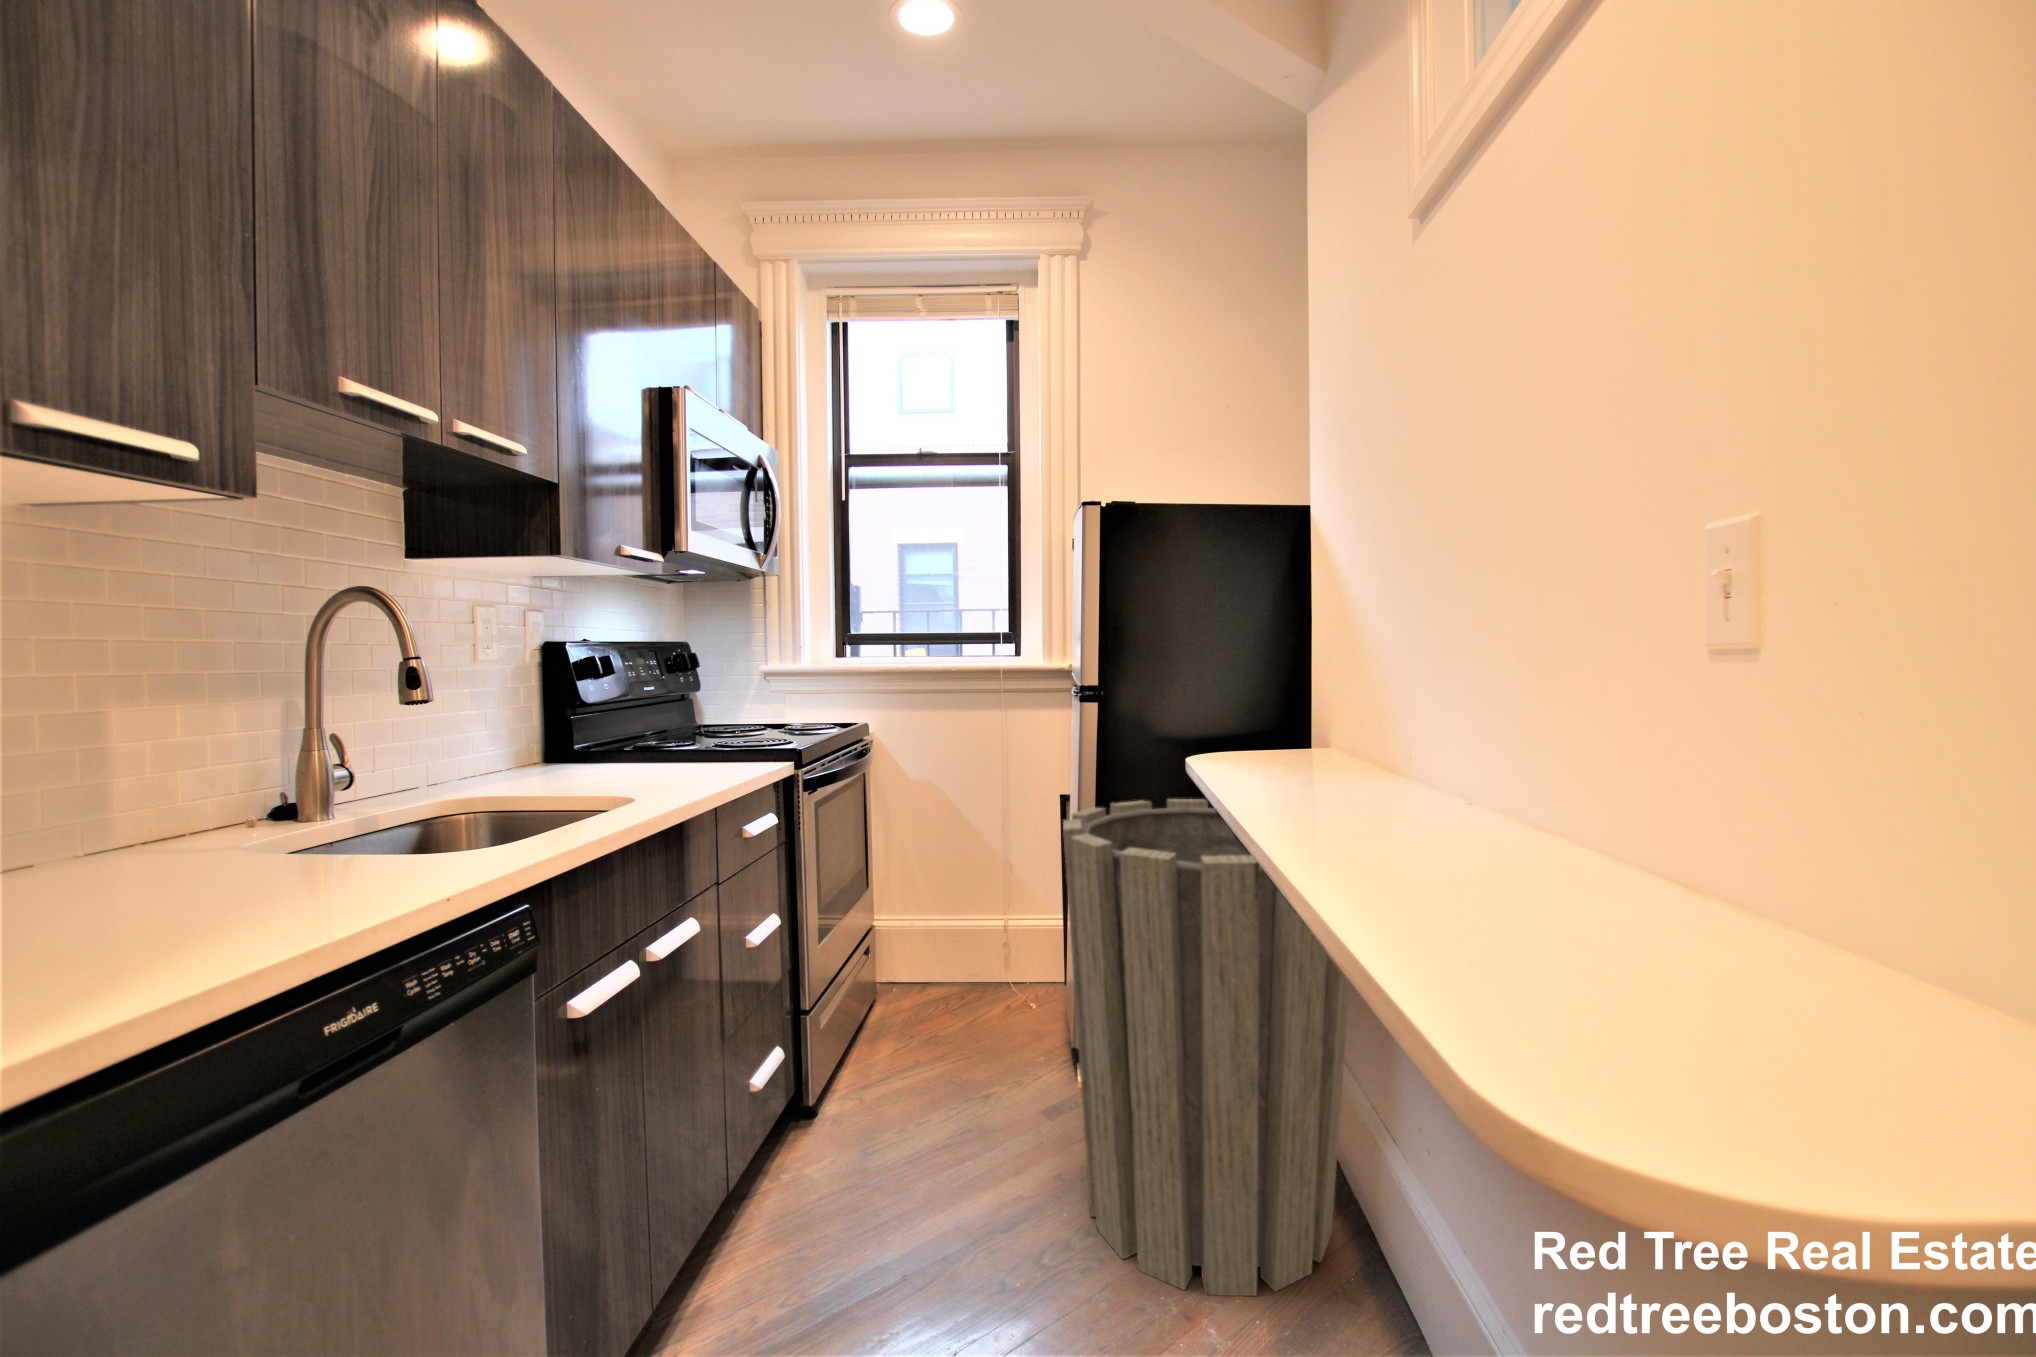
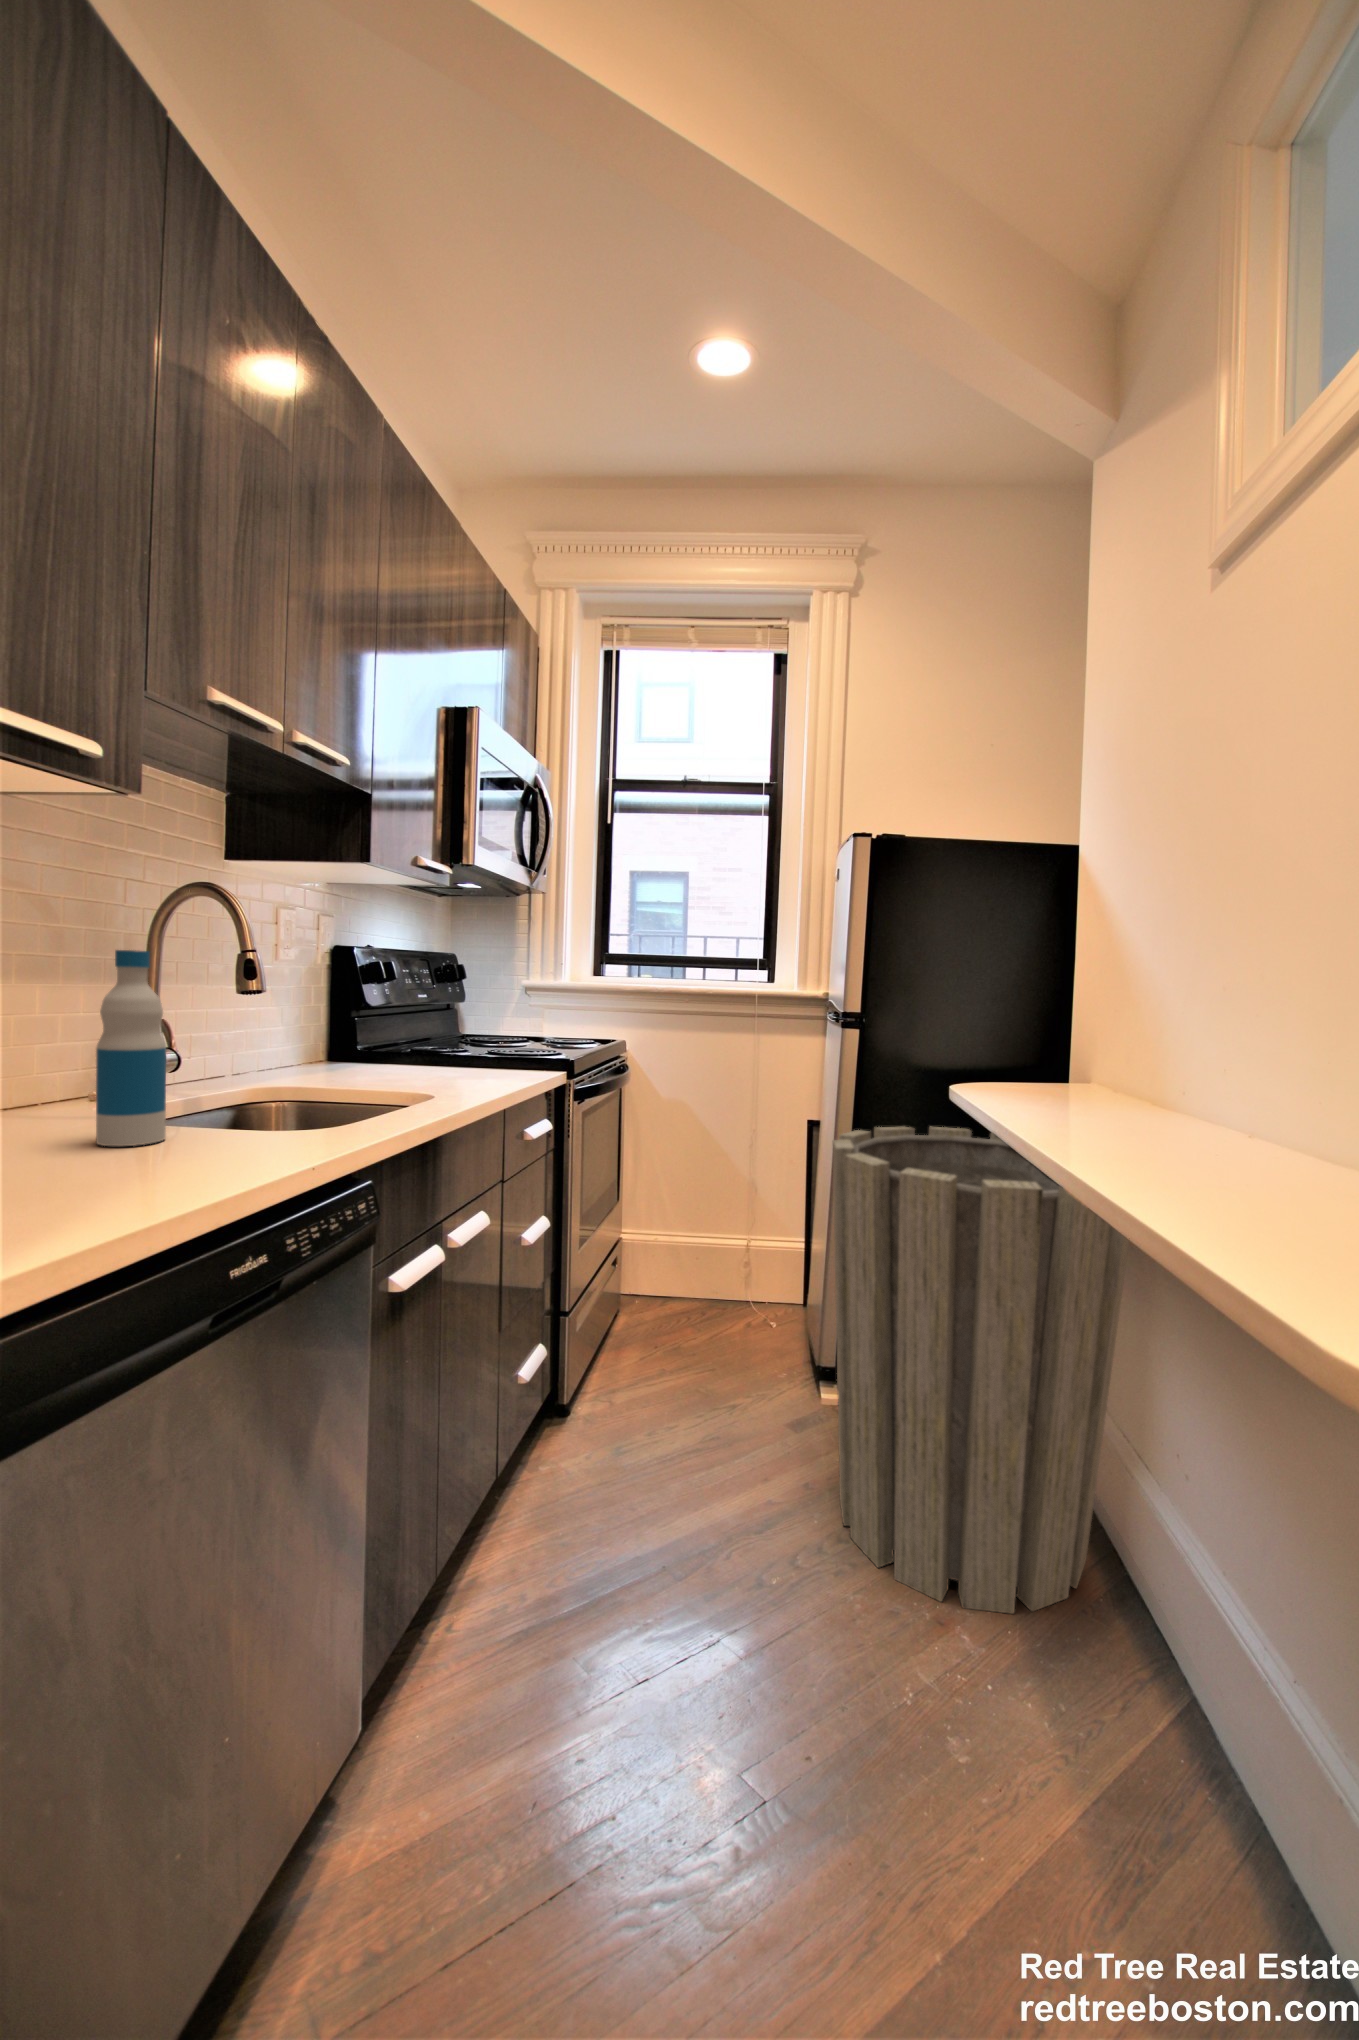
bottle: none [202,670,293,888] -> present [96,950,166,1146]

